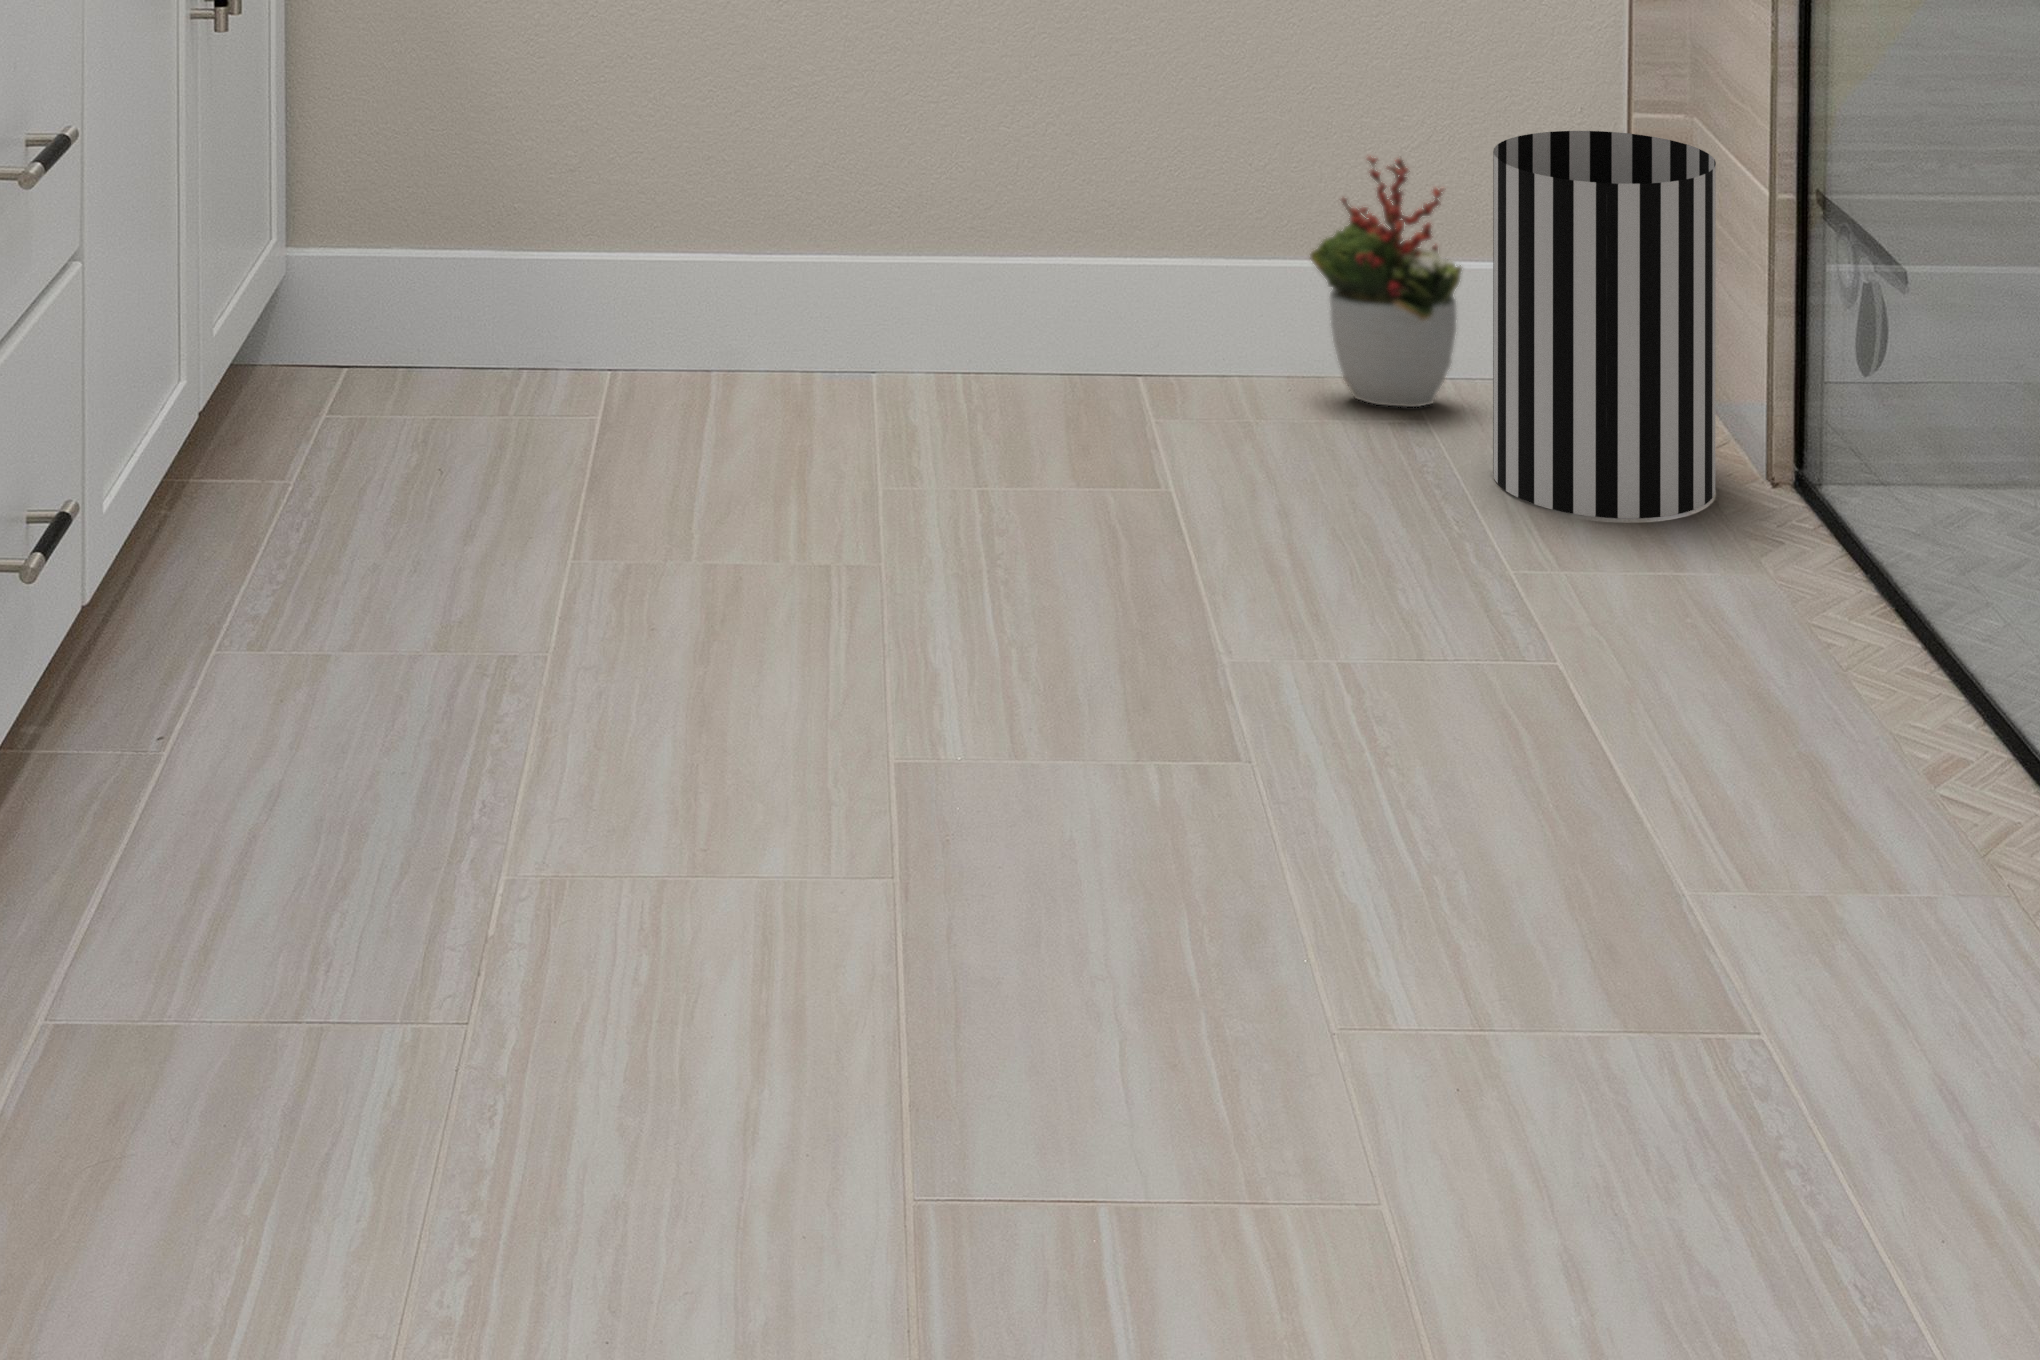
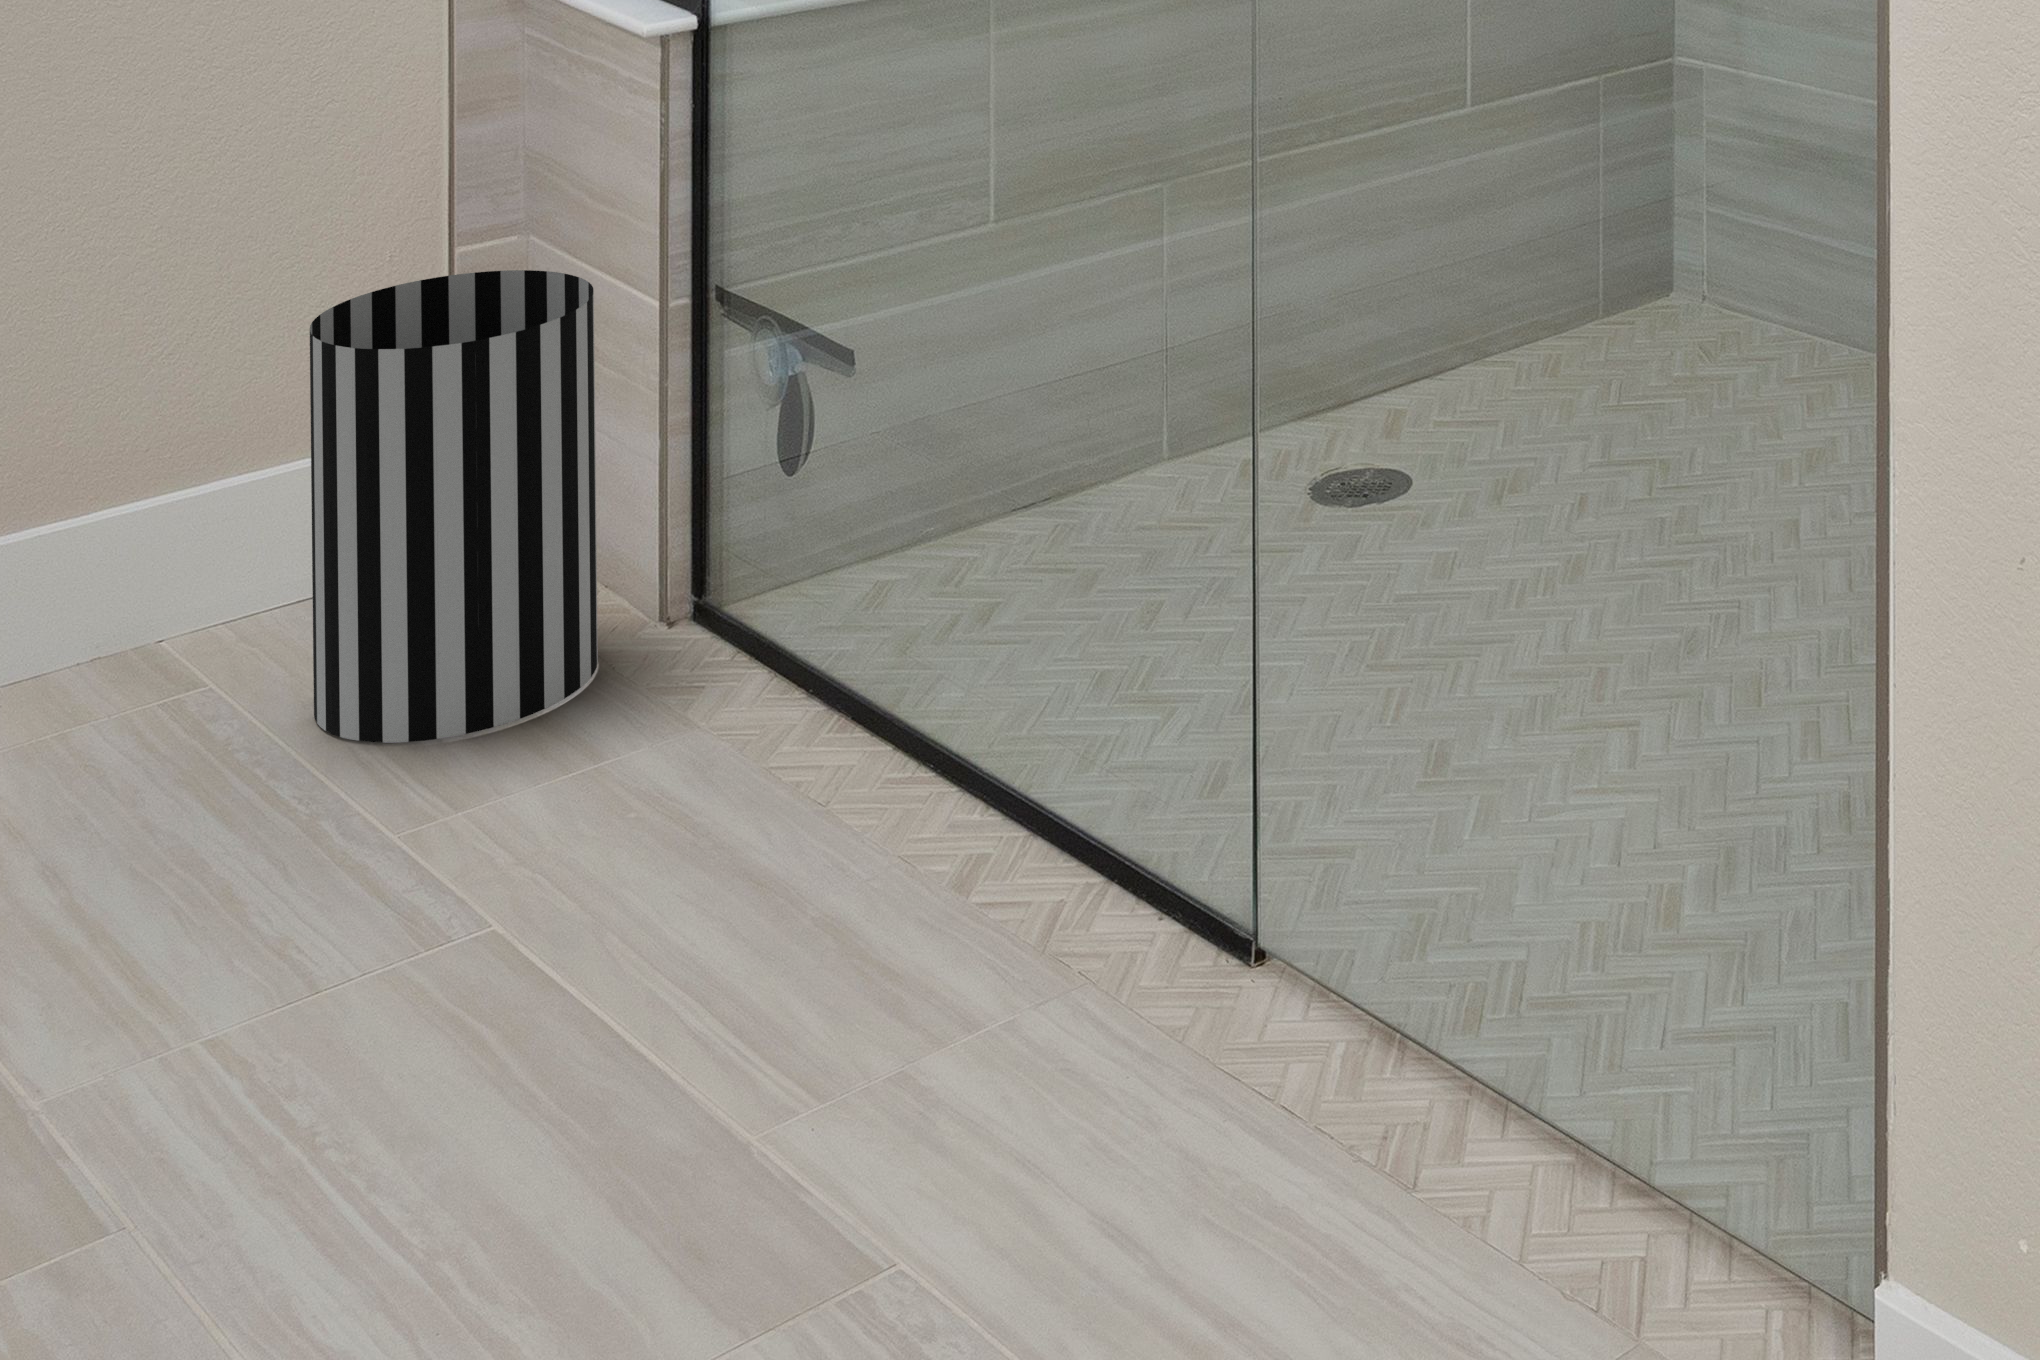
decorative plant: present [1310,157,1461,407] -> none [24,361,243,678]

